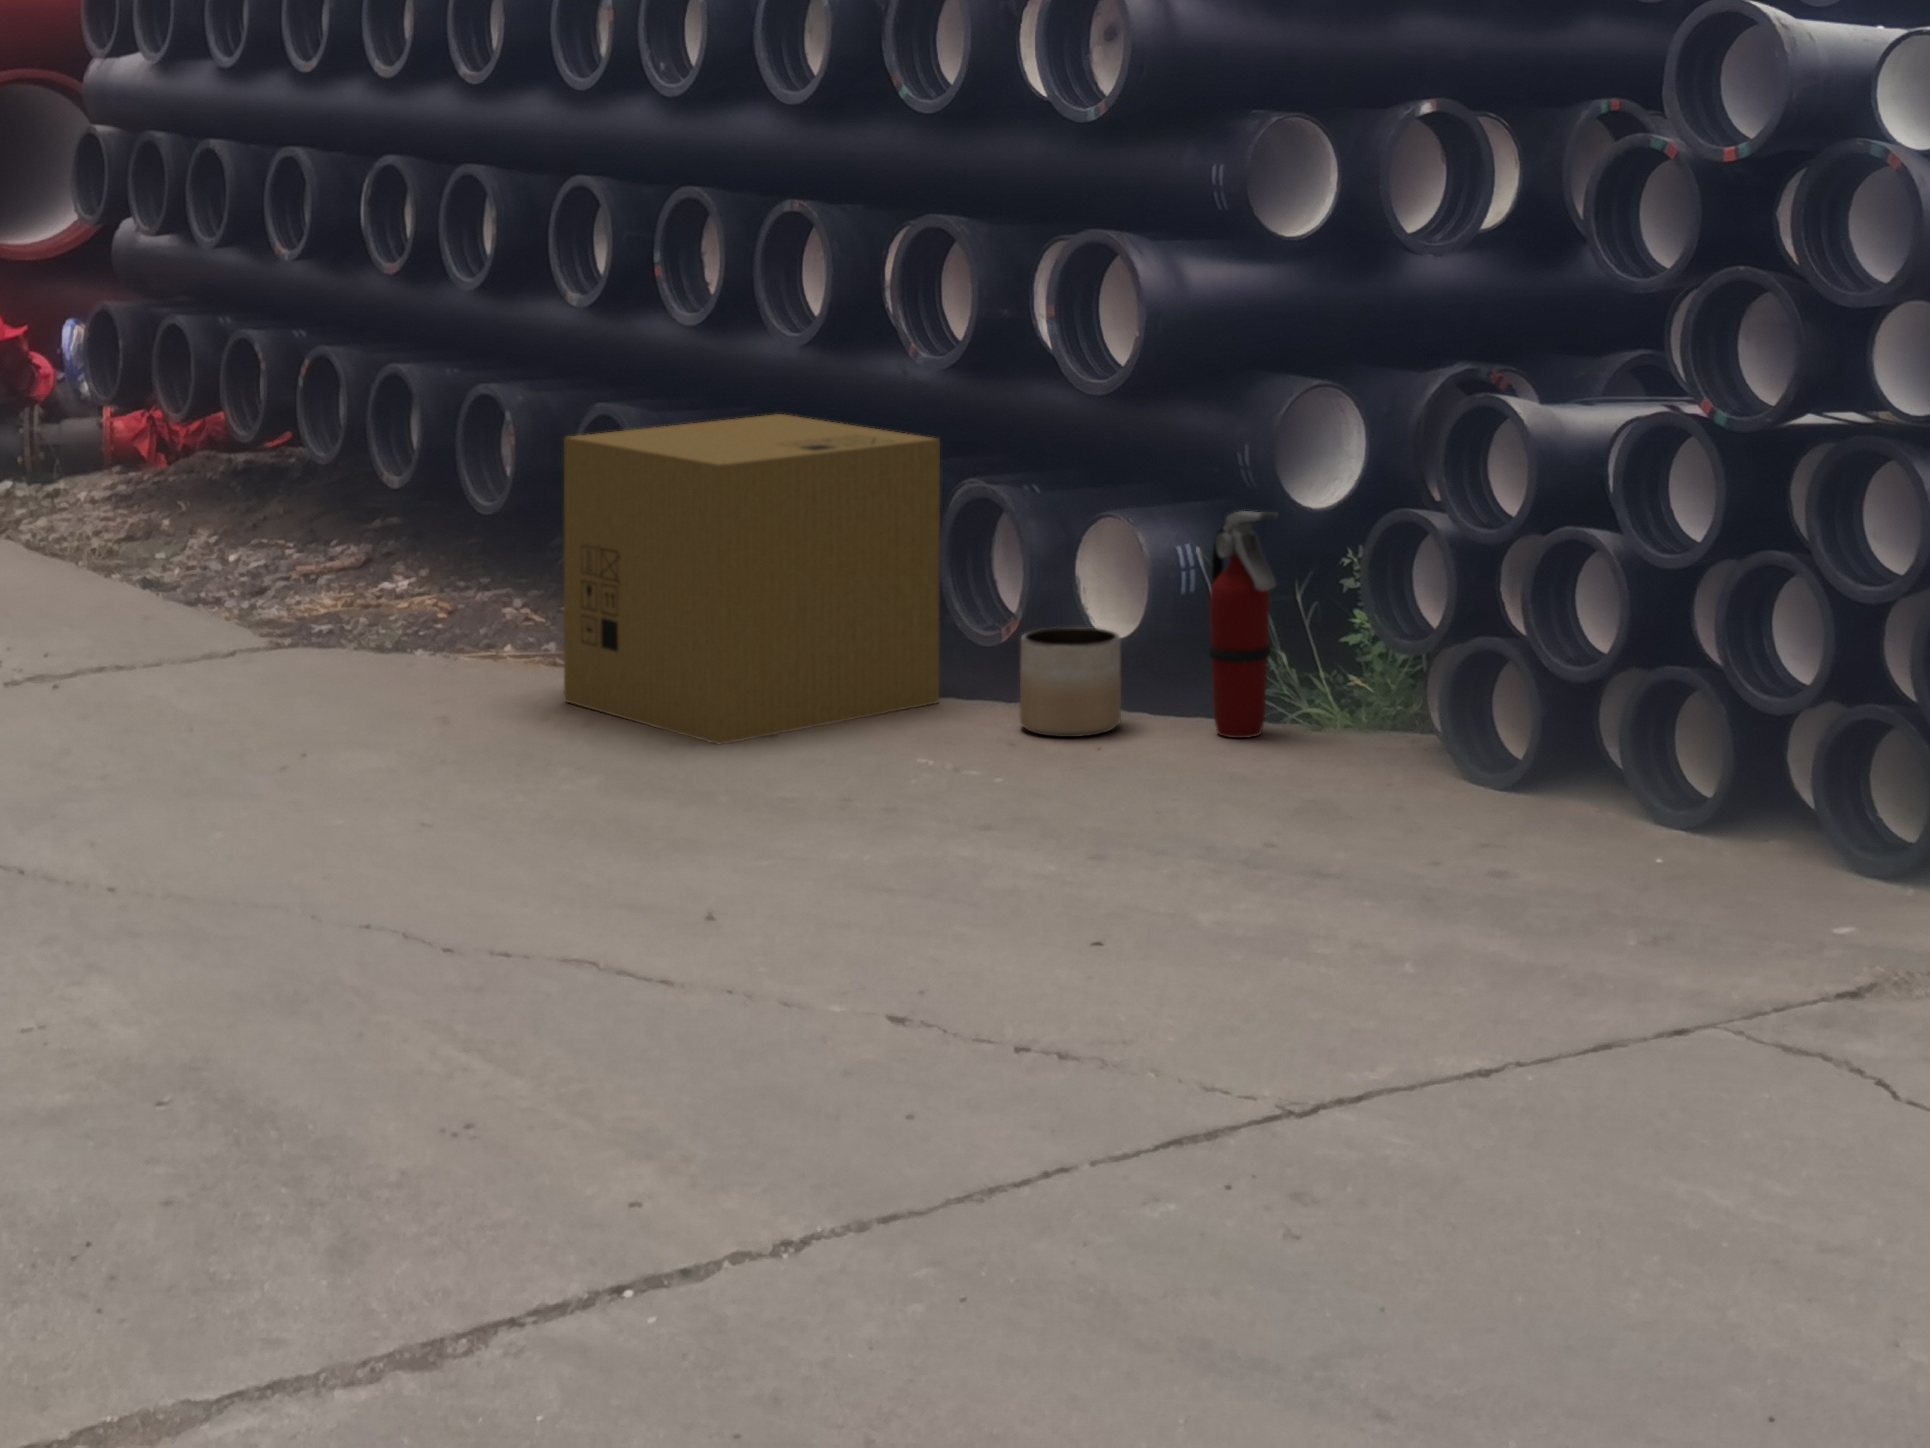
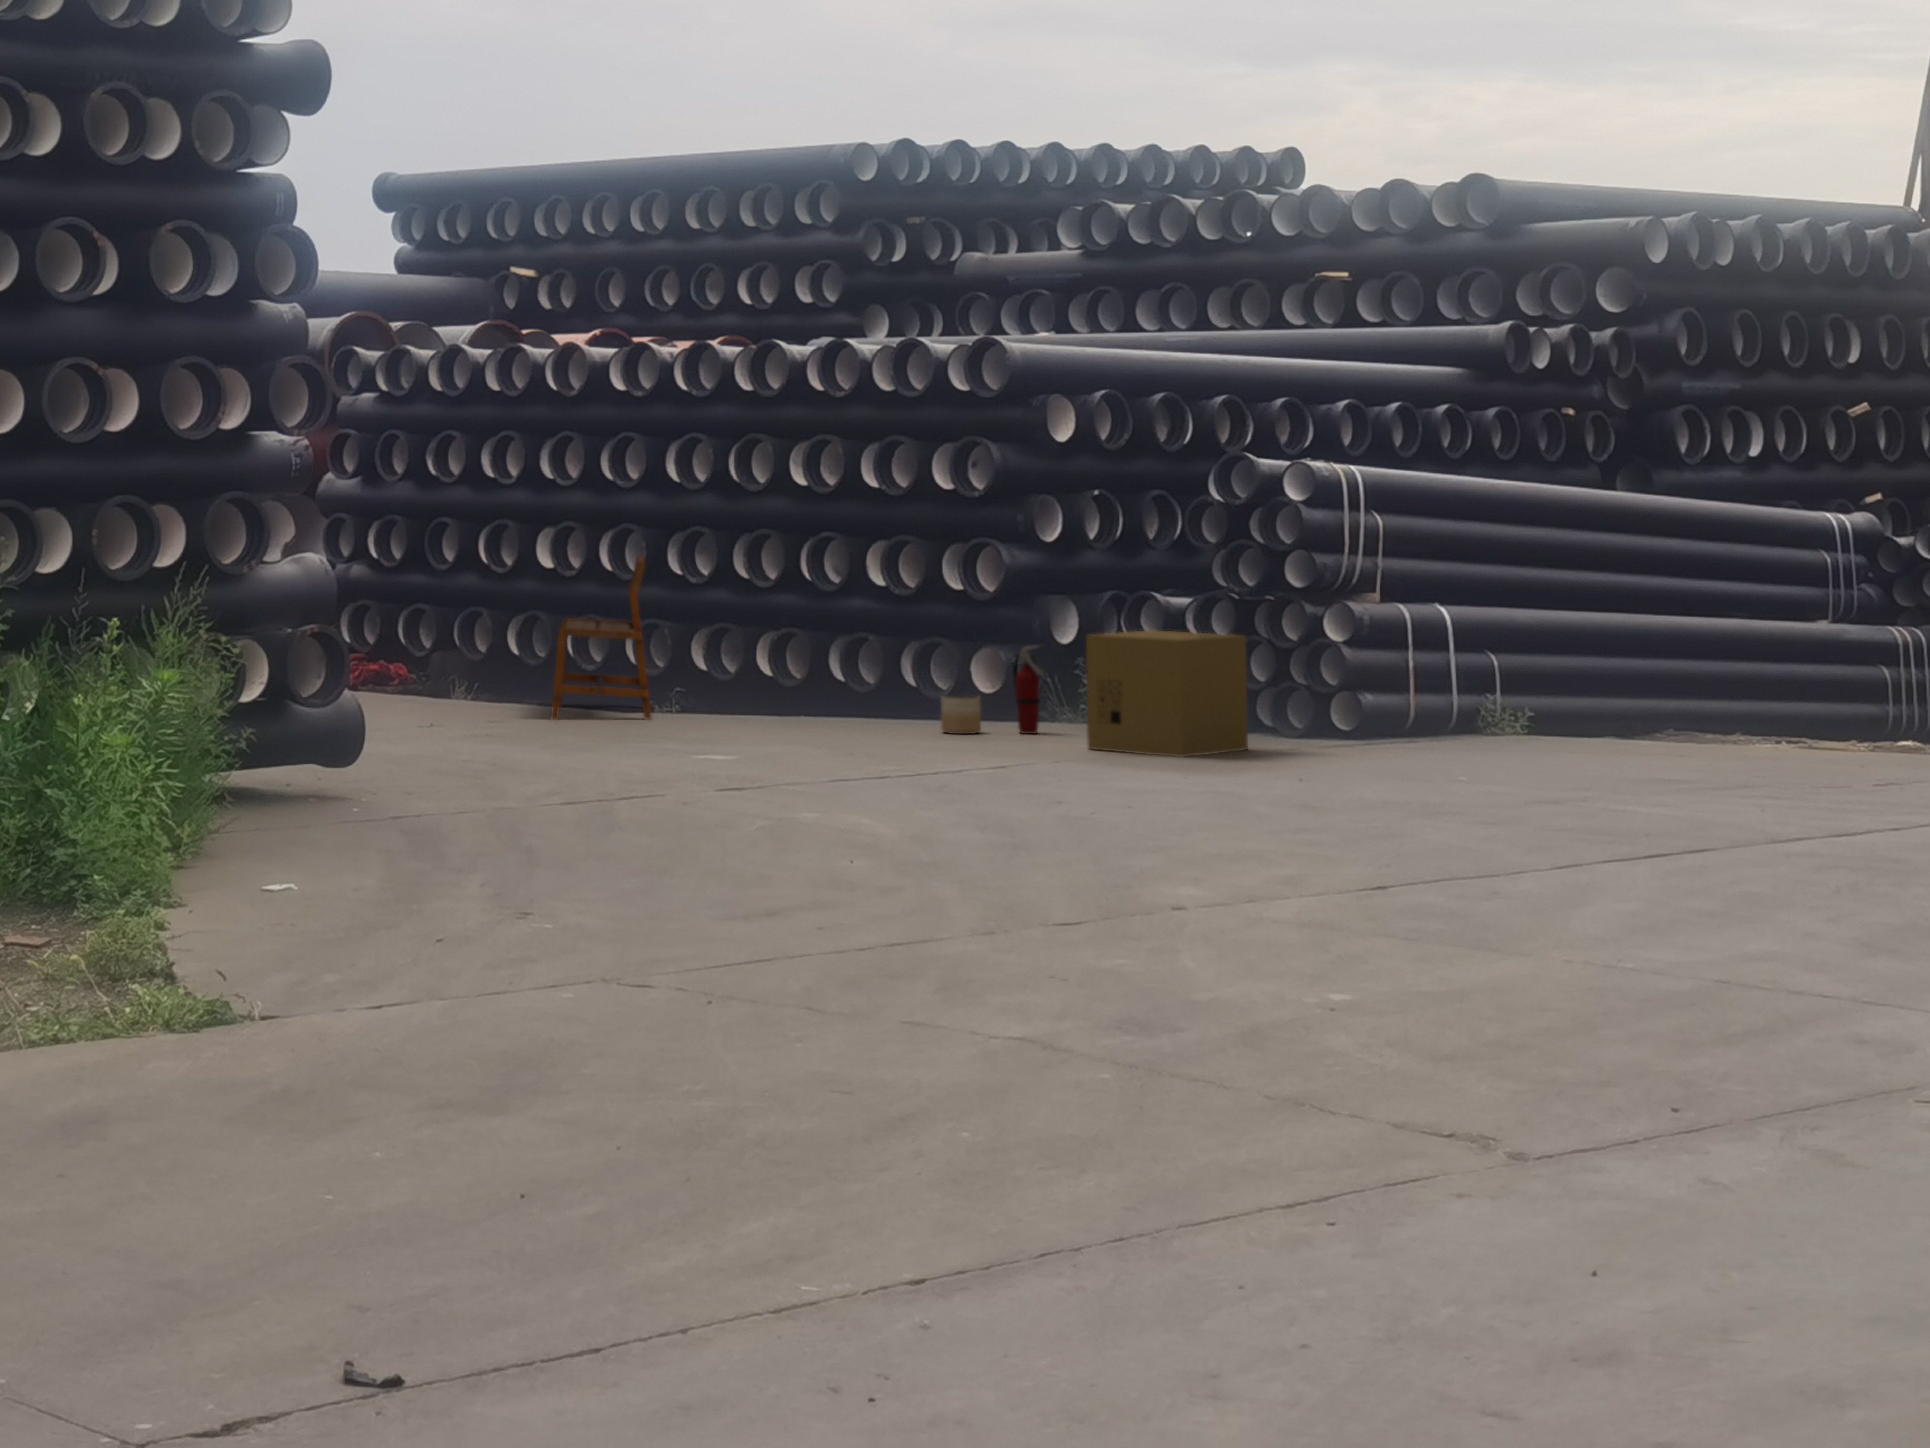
bench: none [190,240,535,638] -> present [551,555,651,720]
cardboard box: present [564,414,940,744] -> present [1086,630,1248,757]

